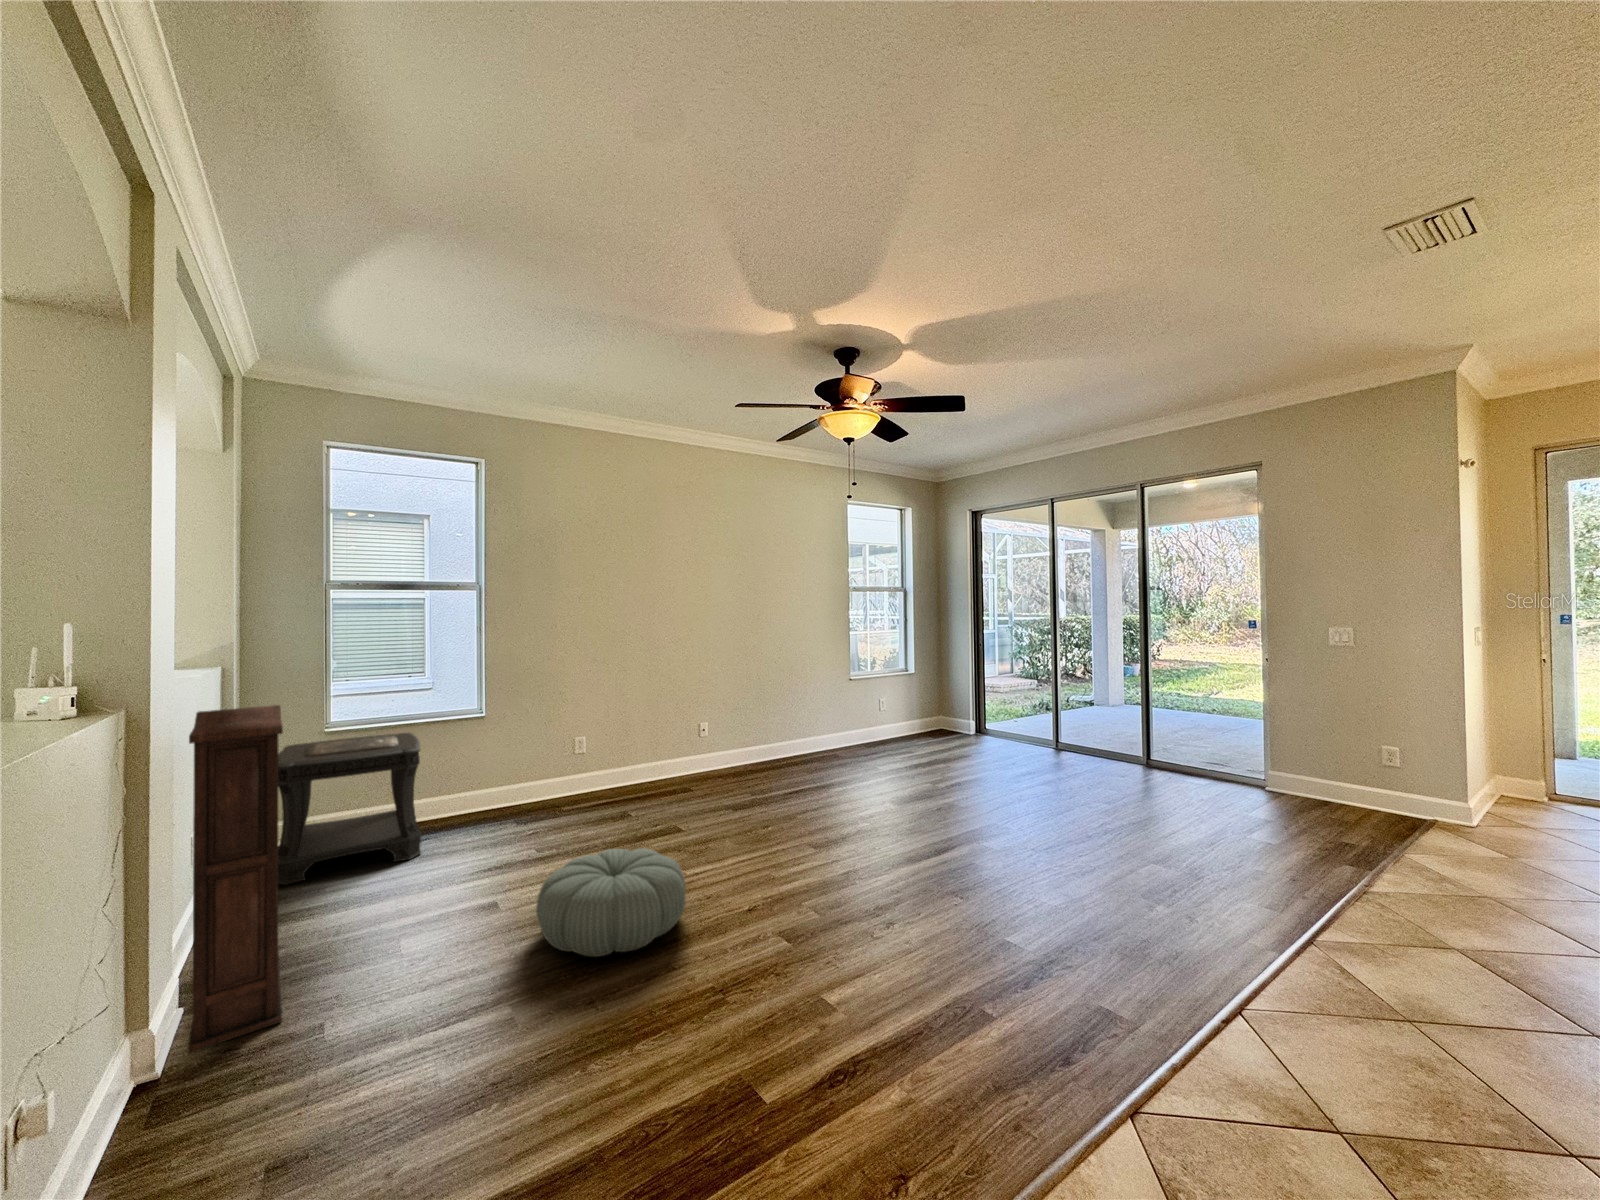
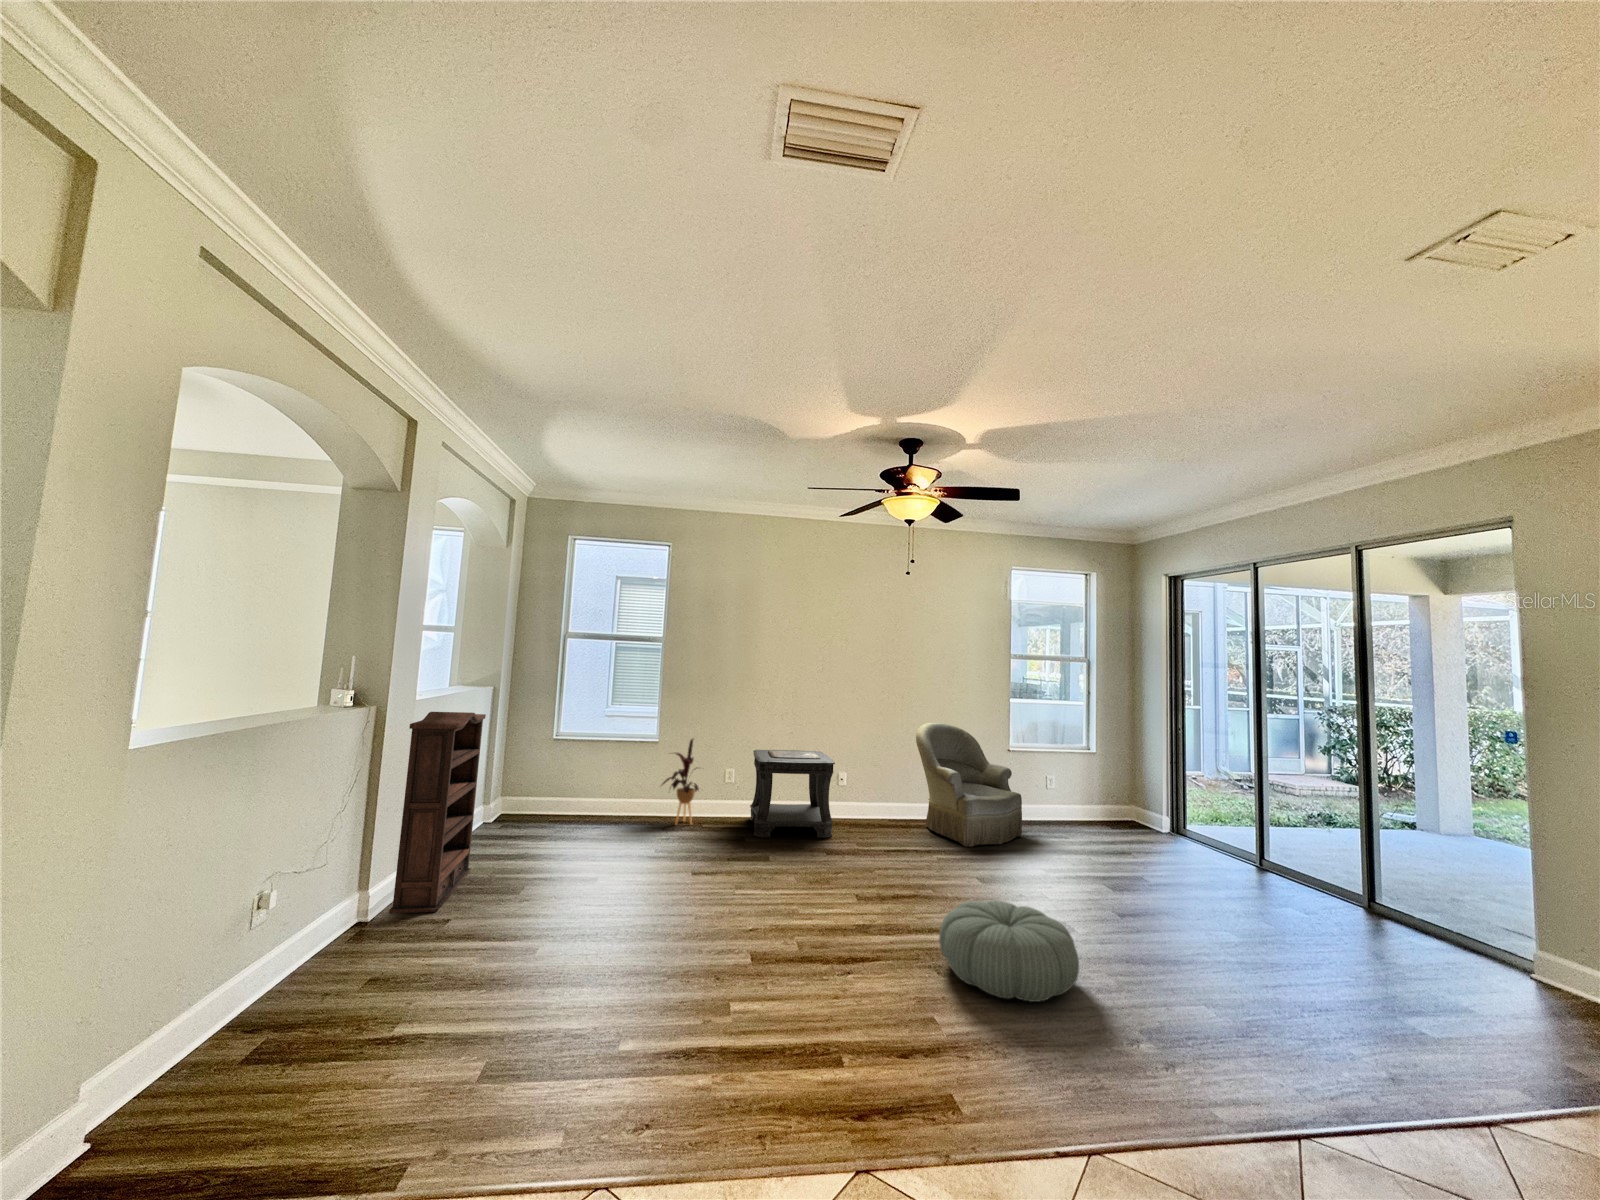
armchair: none [784,659,885,776] -> present [916,723,1022,847]
house plant: none [506,705,562,814] -> present [663,739,699,824]
side table: present [278,733,422,885] -> present [750,750,835,838]
pouf: present [536,848,686,957] -> present [939,900,1079,1002]

